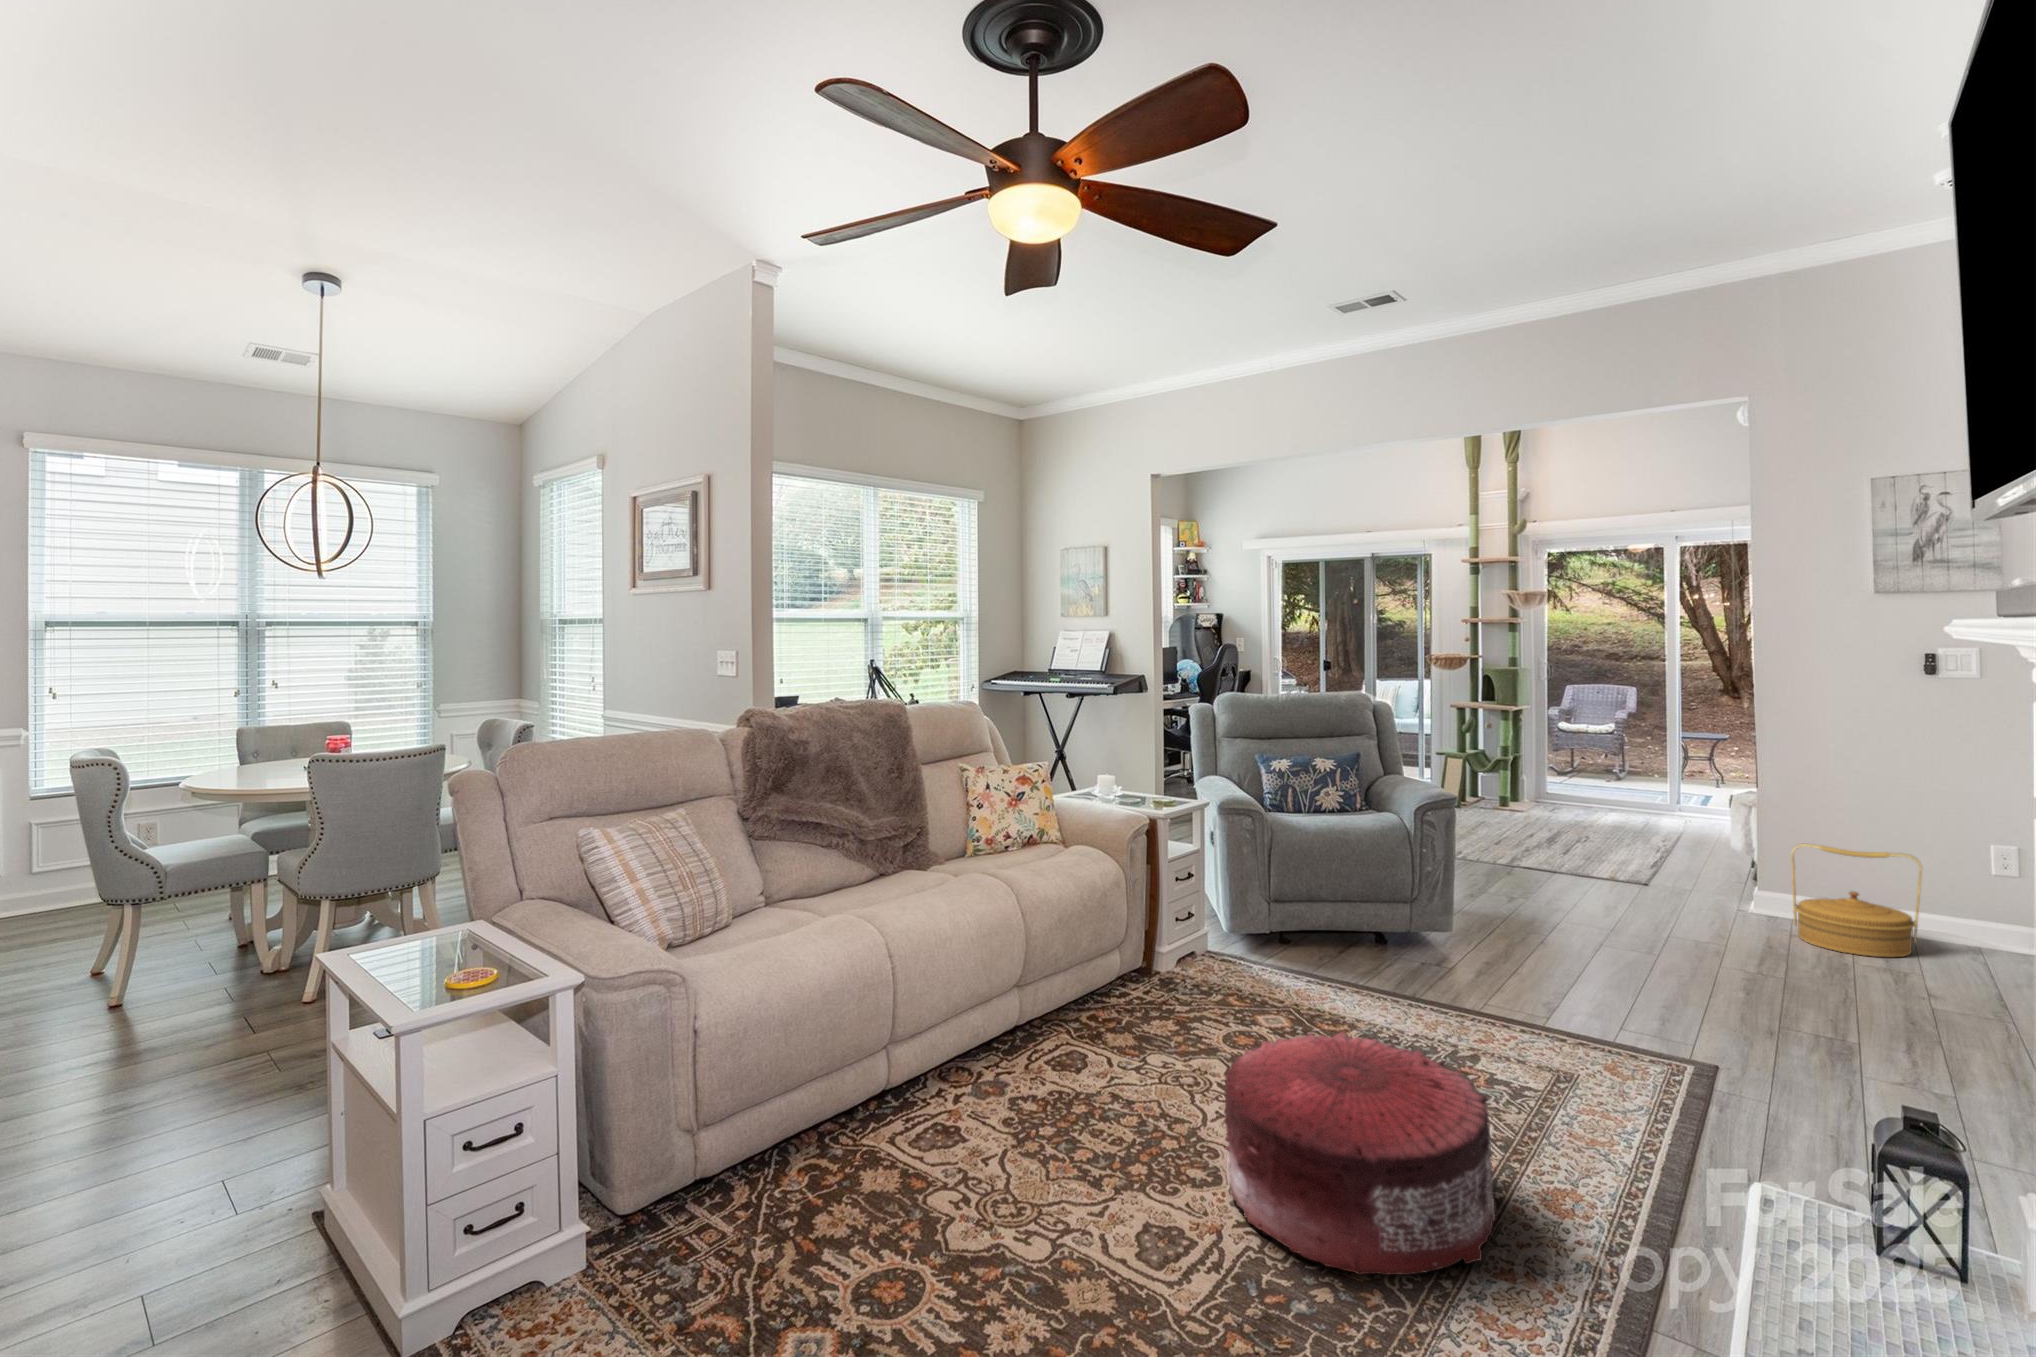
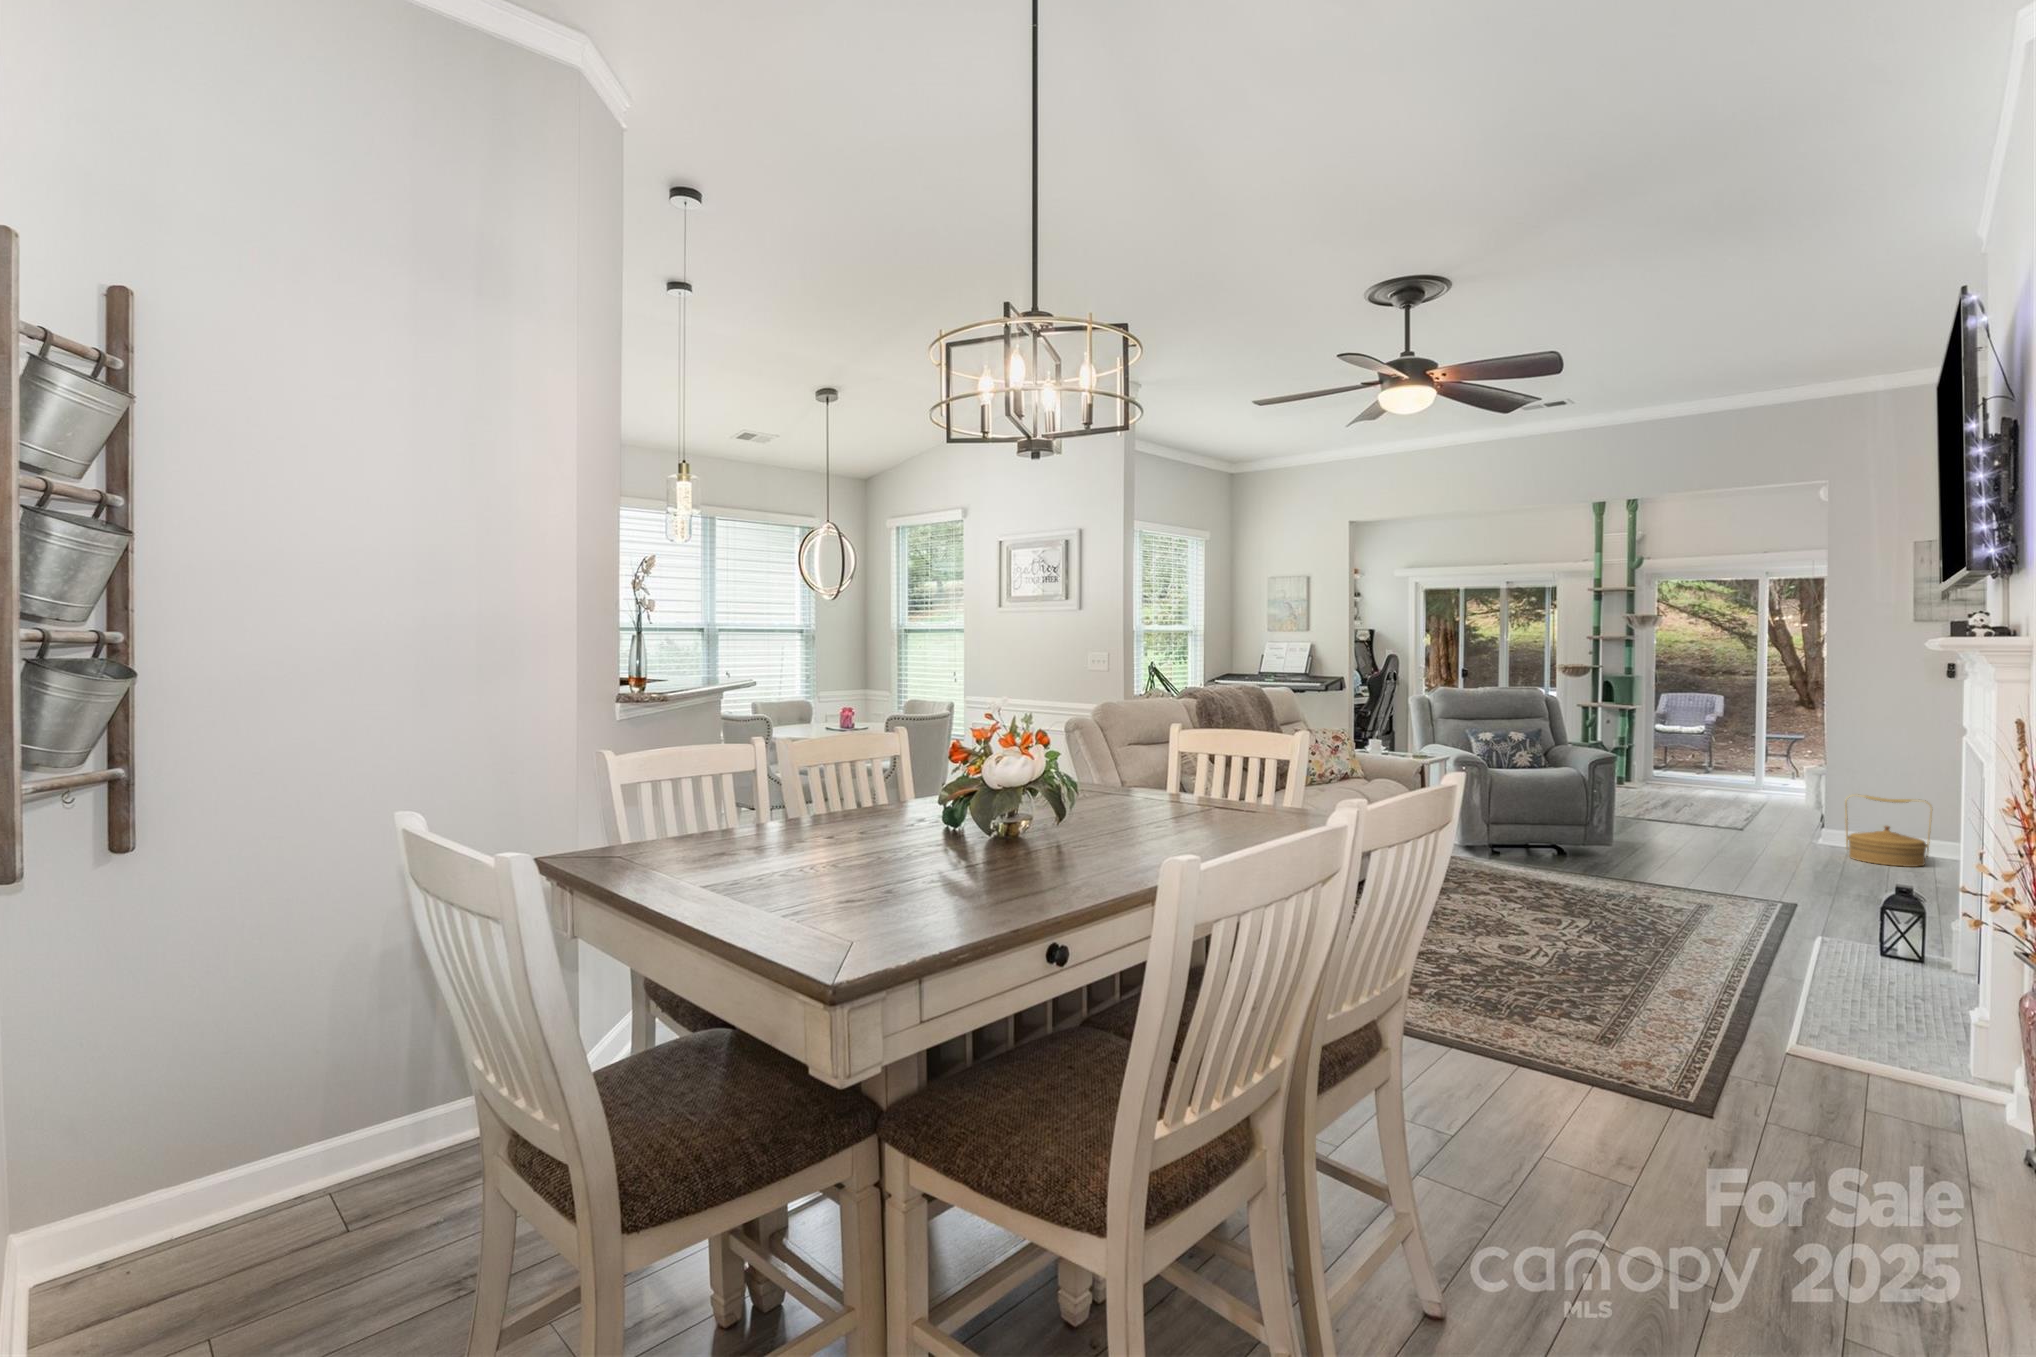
pouf: present [1224,1031,1495,1275] -> none [1529,862,1678,955]

